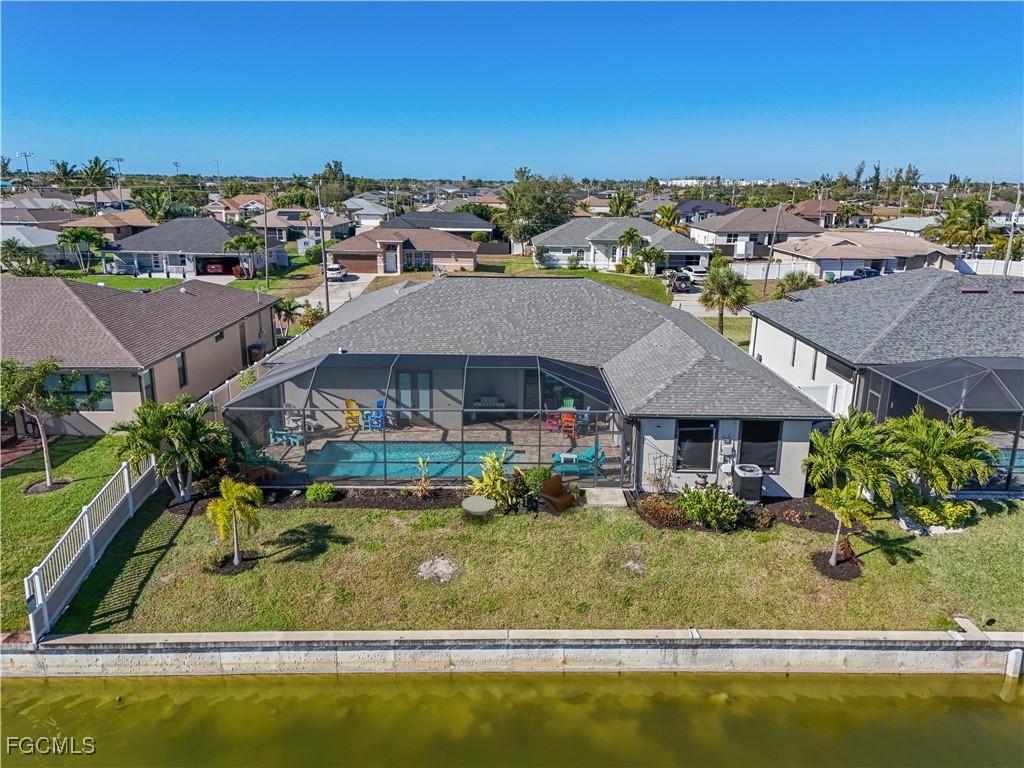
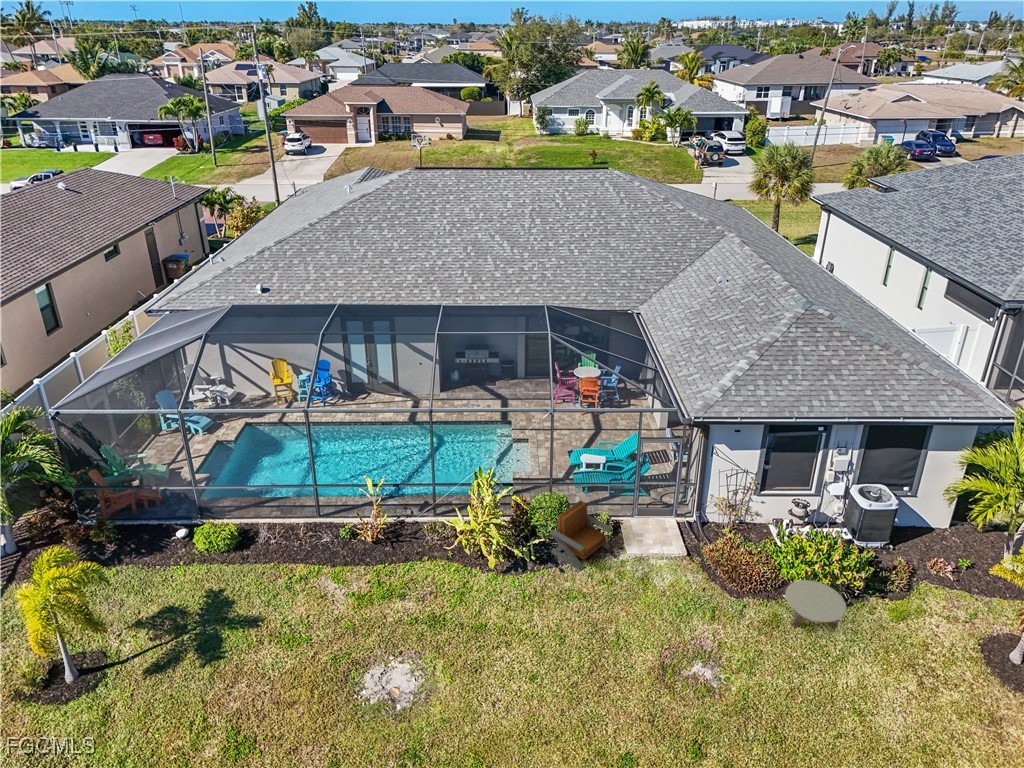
round table: present [462,495,496,522] -> present [785,580,846,628]

